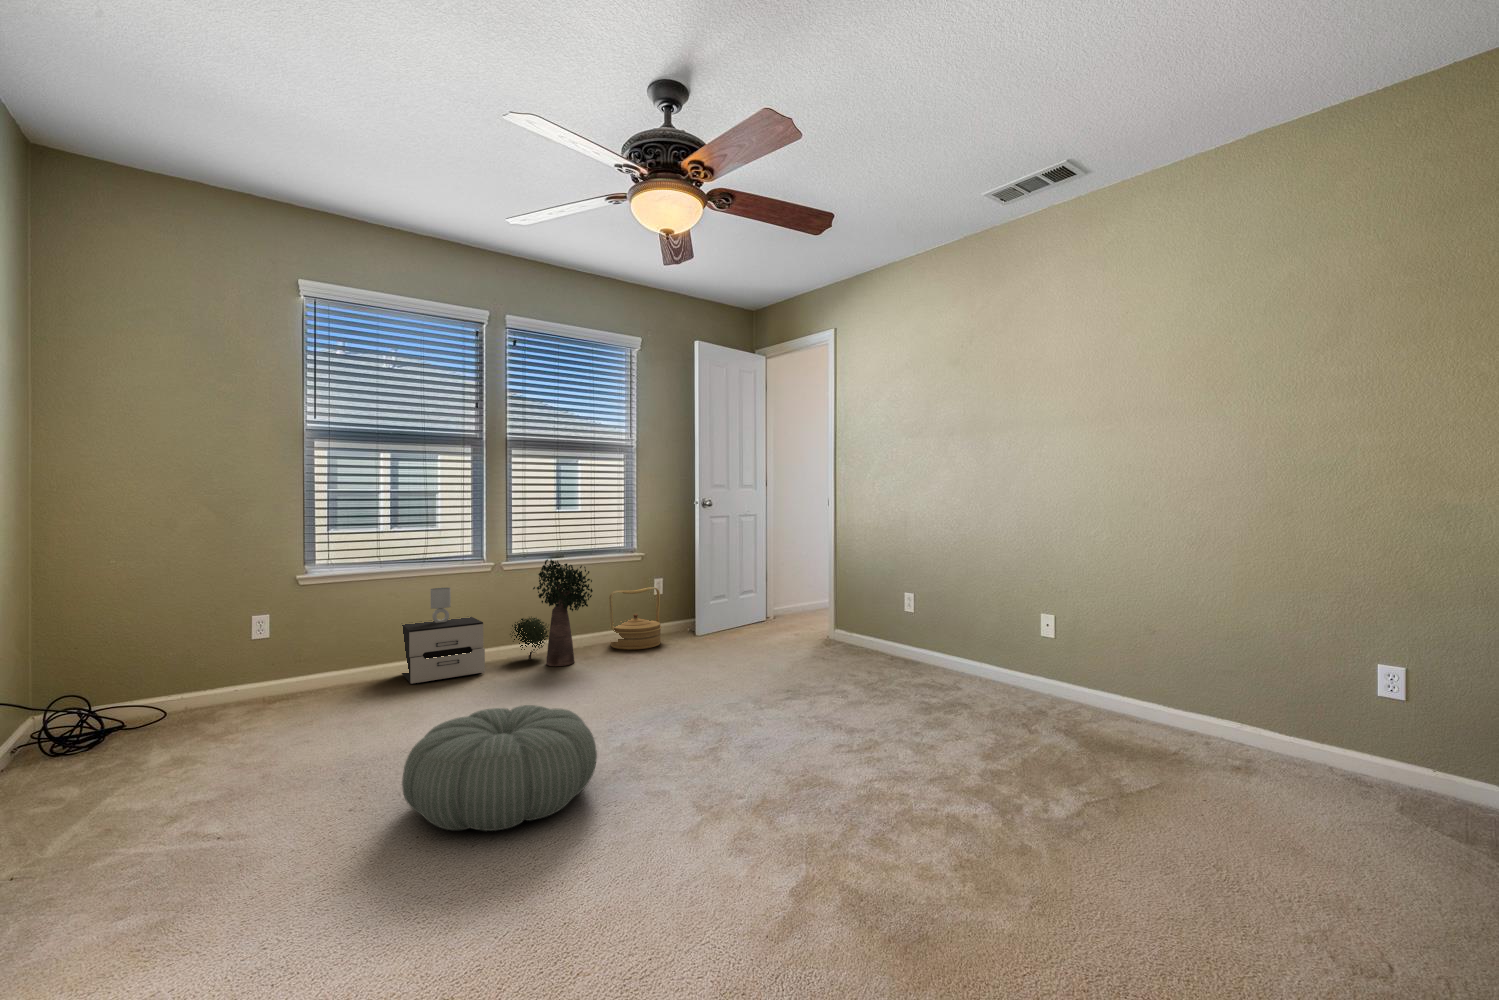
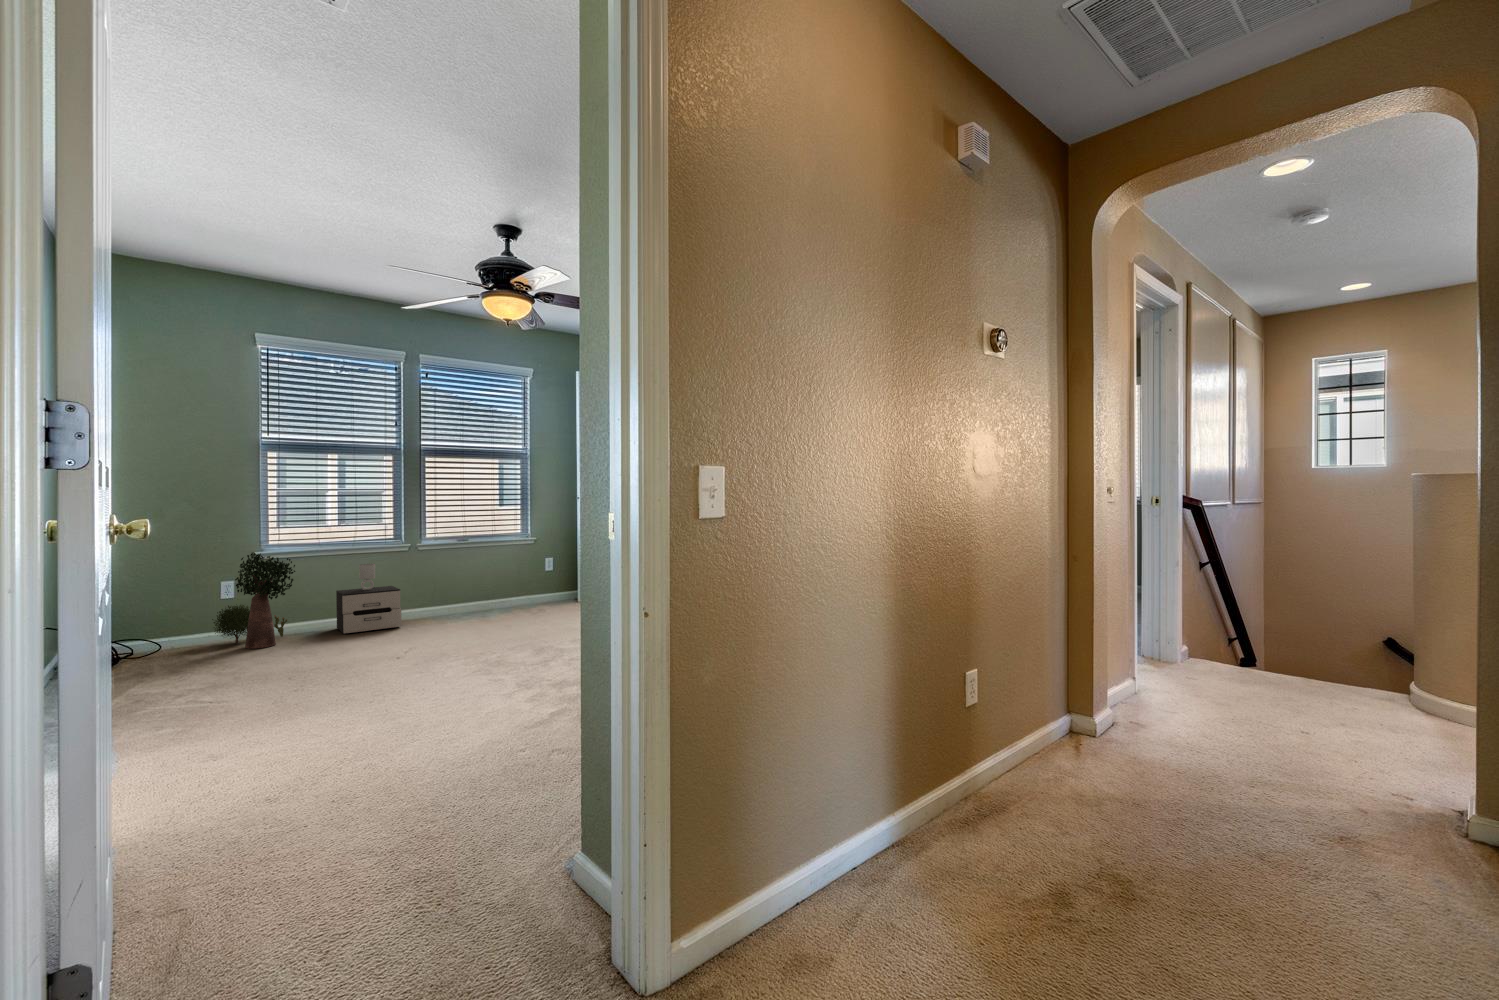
potted plant: present [510,559,593,666] -> present [212,553,295,649]
woven basket: present [609,587,662,650] -> none [504,565,547,612]
pouf: present [402,705,597,831] -> none [334,634,460,700]

